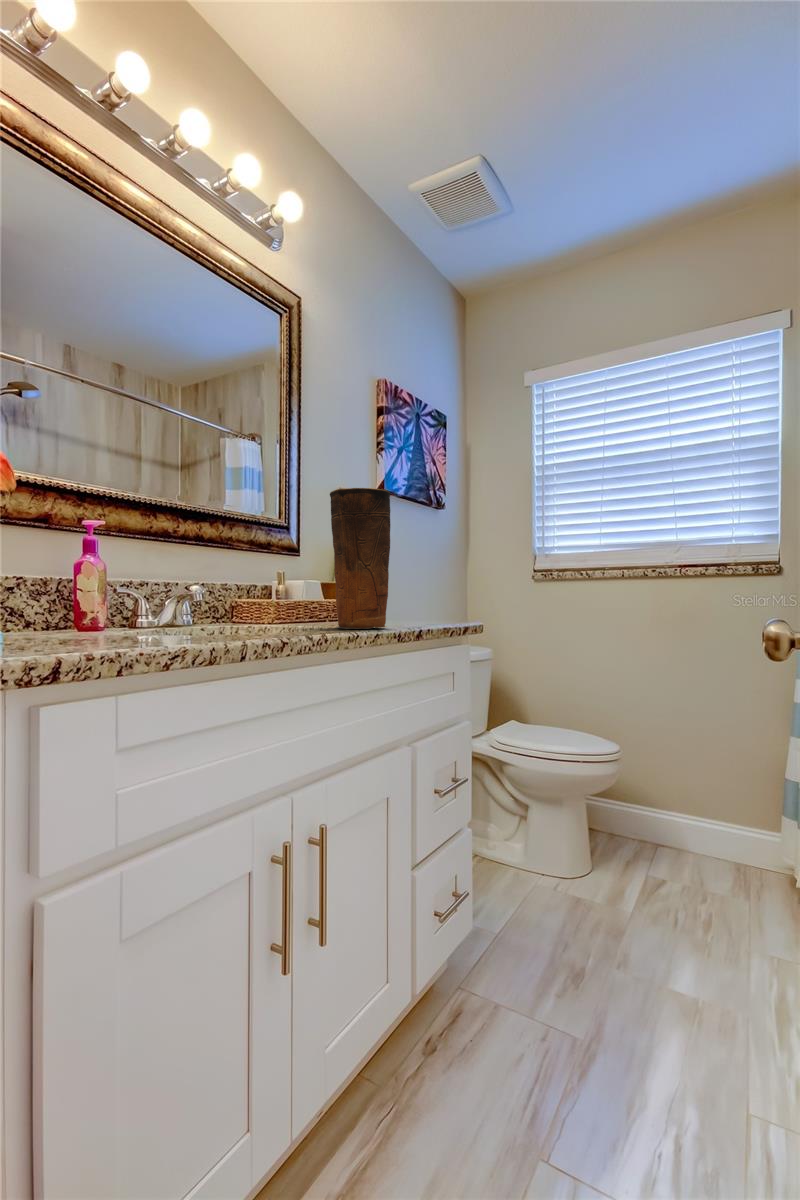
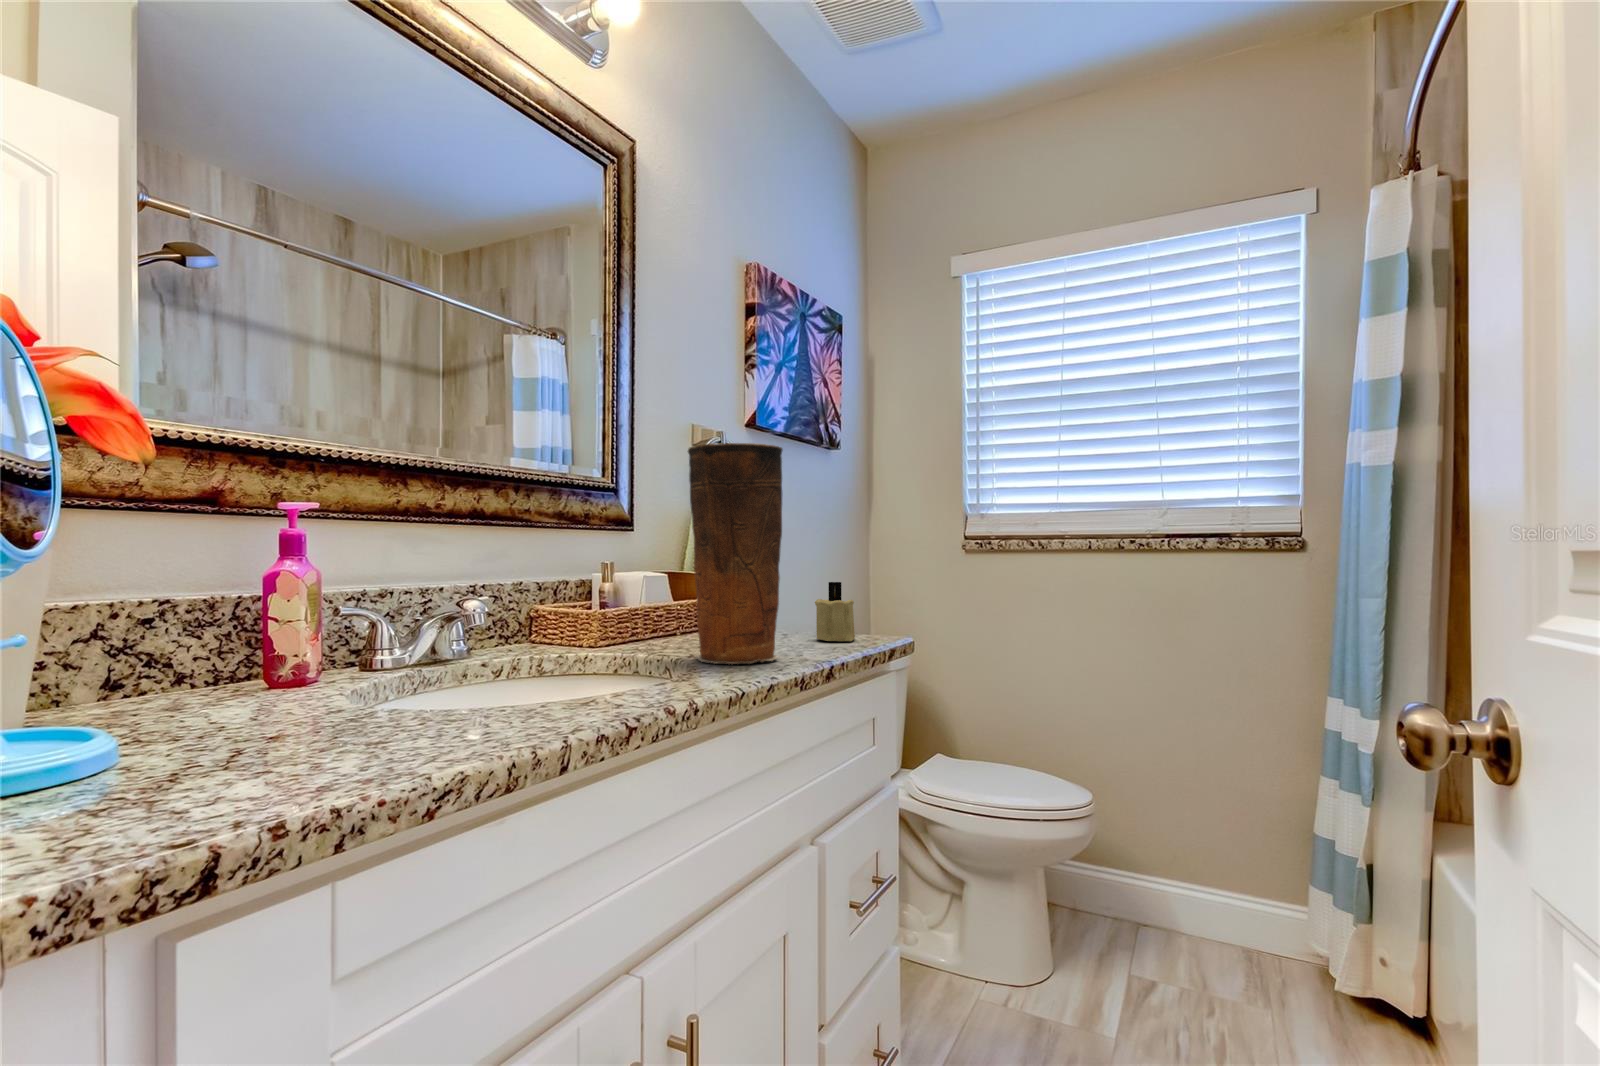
candle: none [418,586,445,625] -> present [815,582,855,641]

